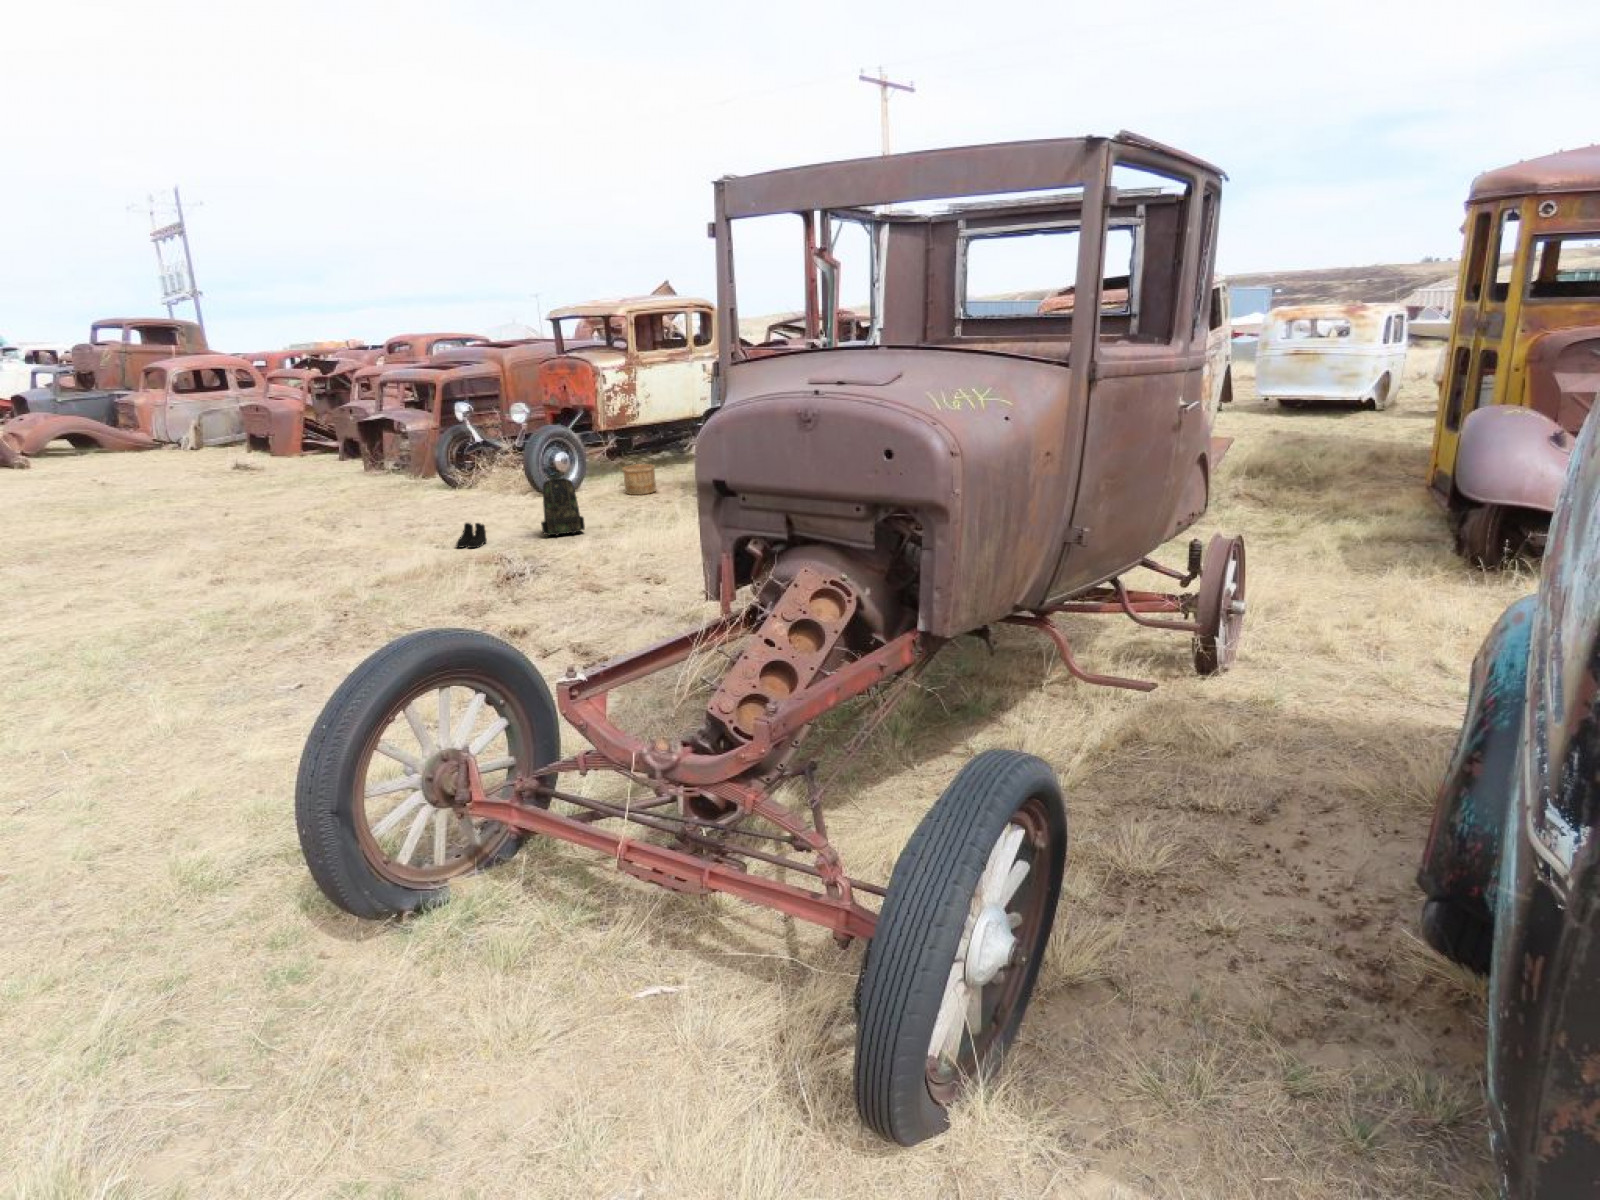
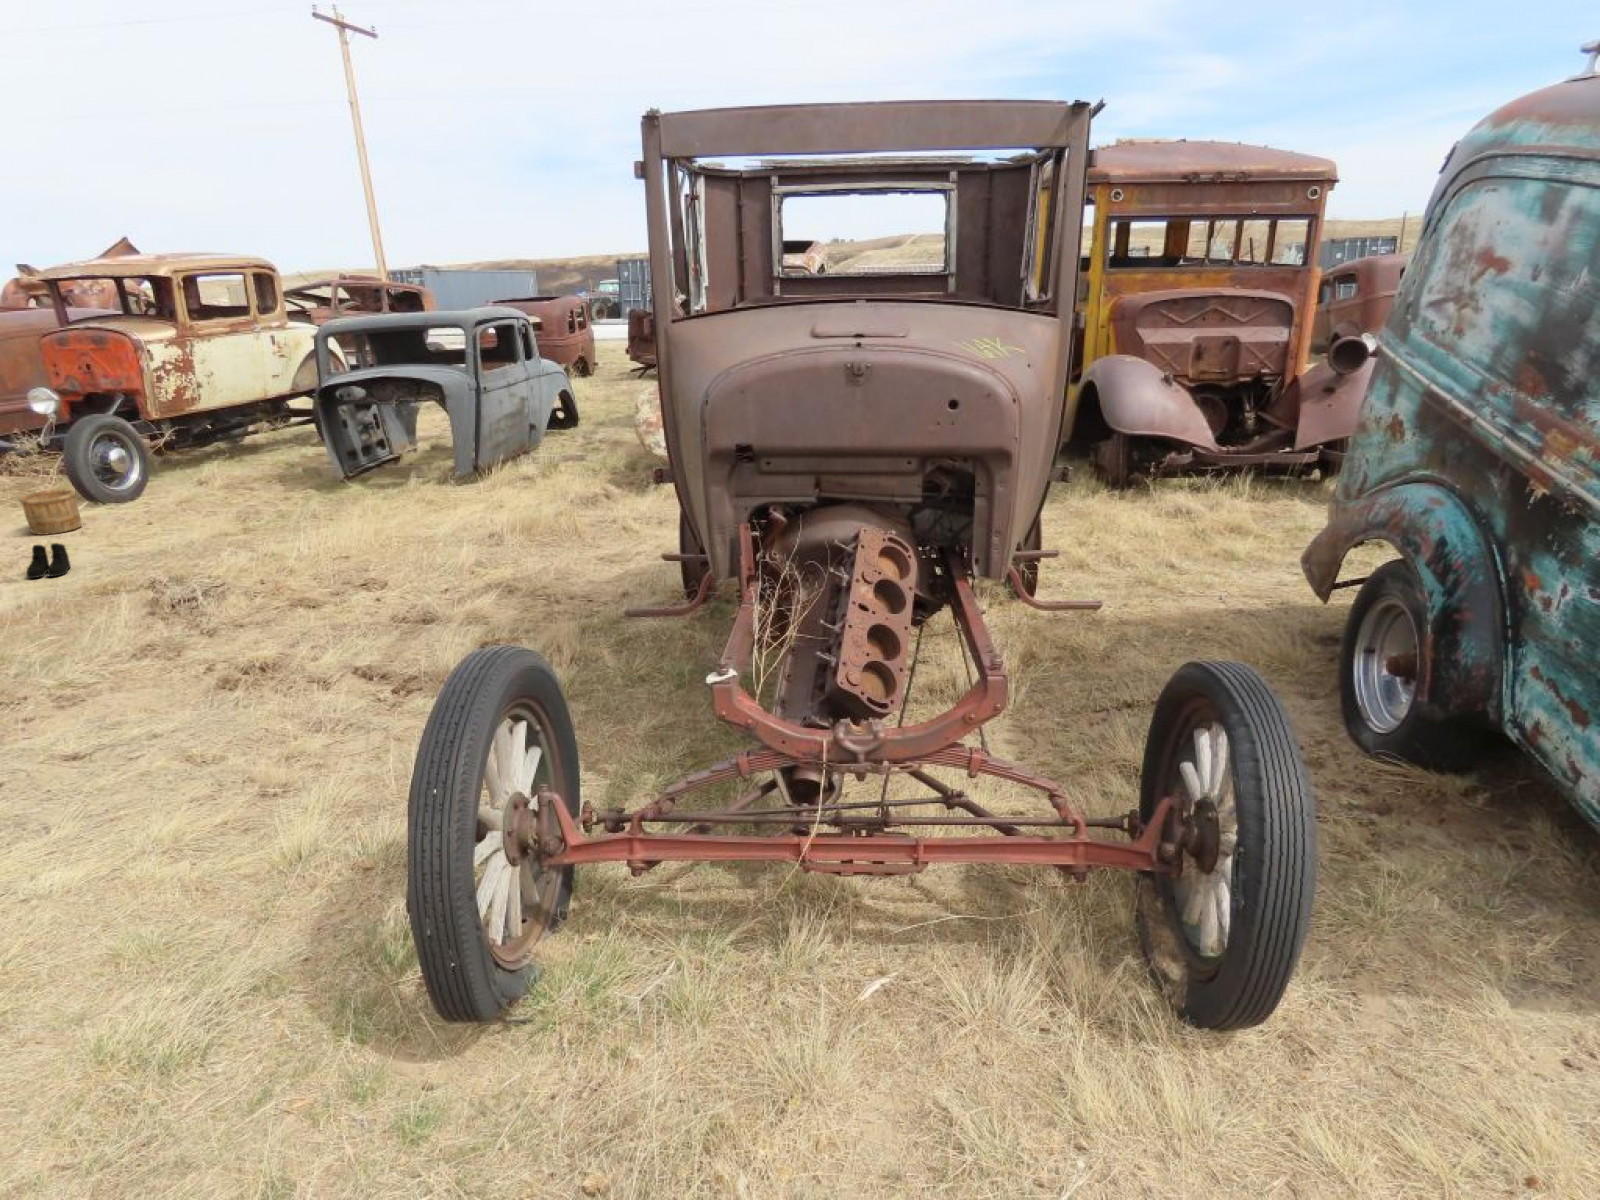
wooden bucket: present [622,464,656,495] -> present [19,489,82,535]
backpack: present [541,478,585,536] -> none [140,477,209,554]

